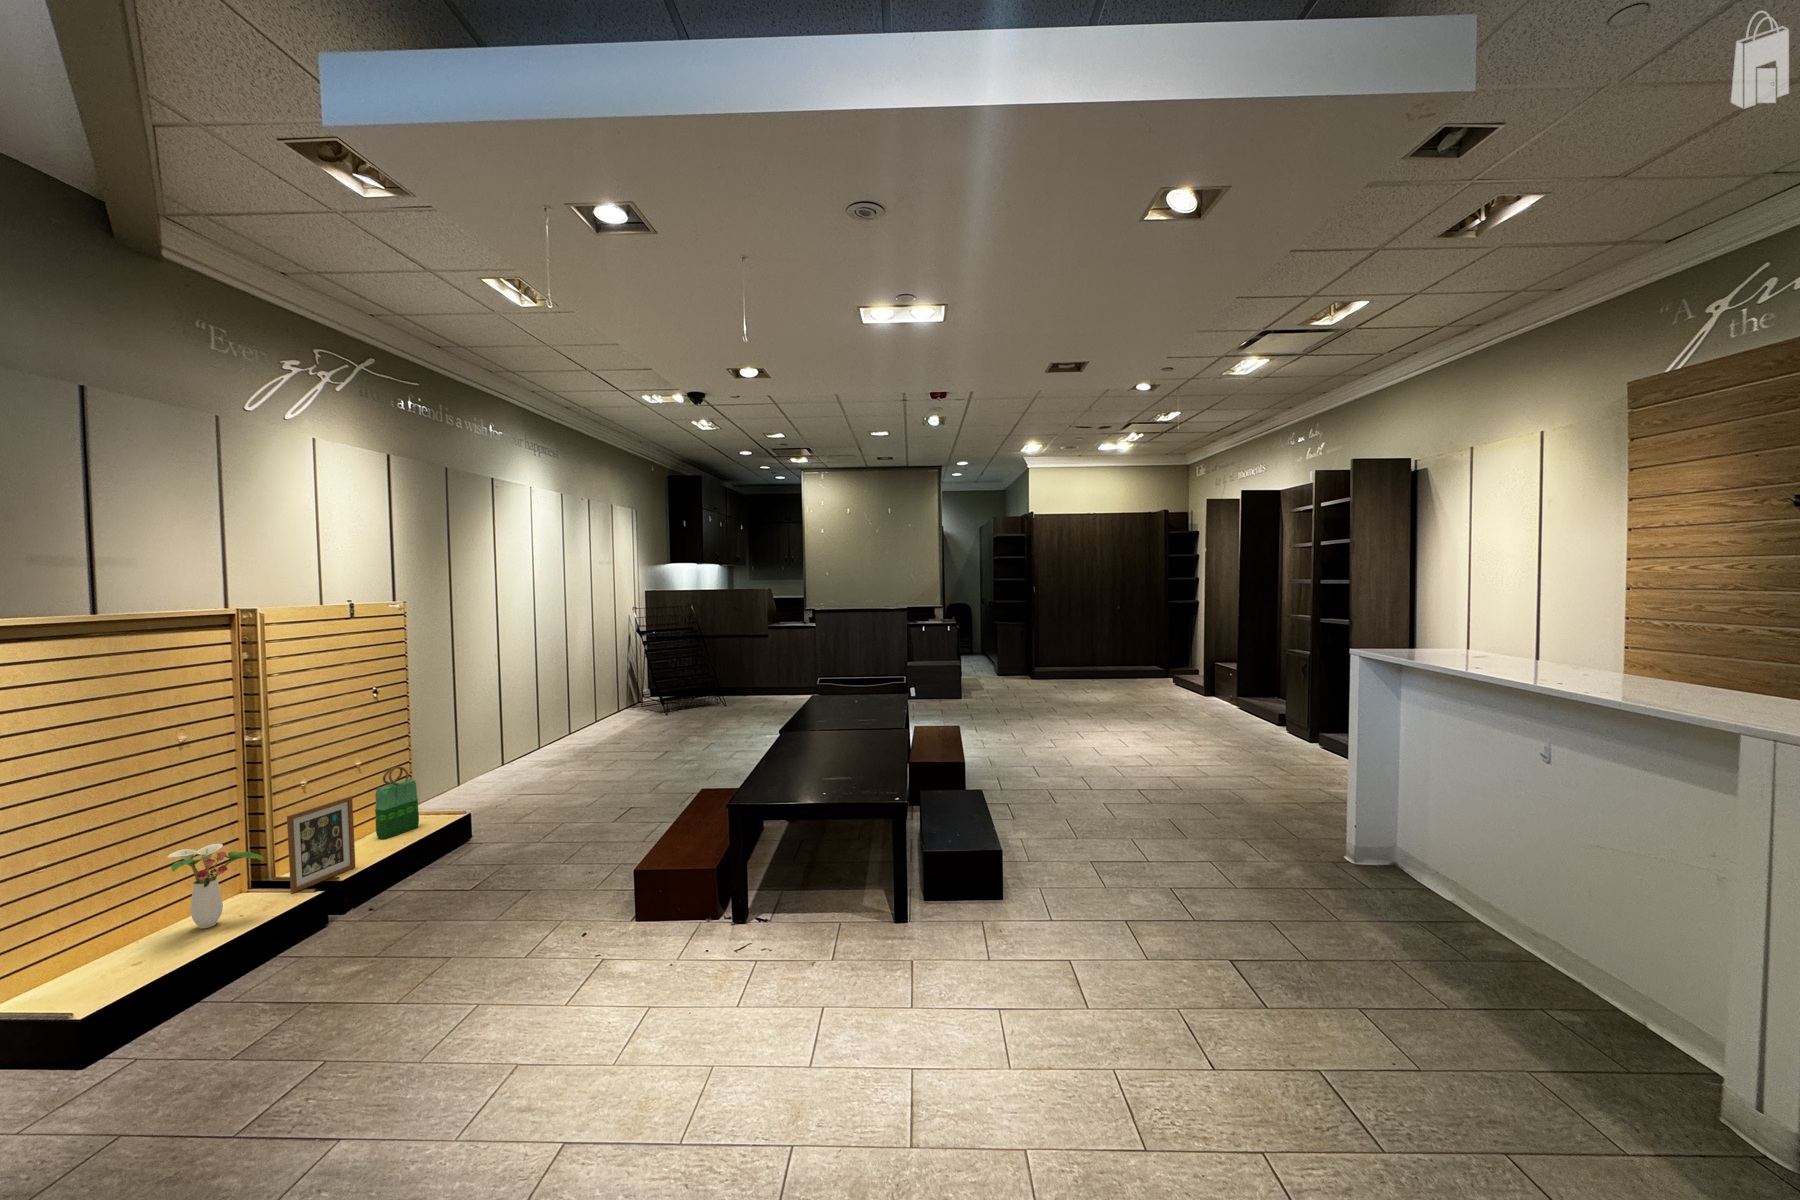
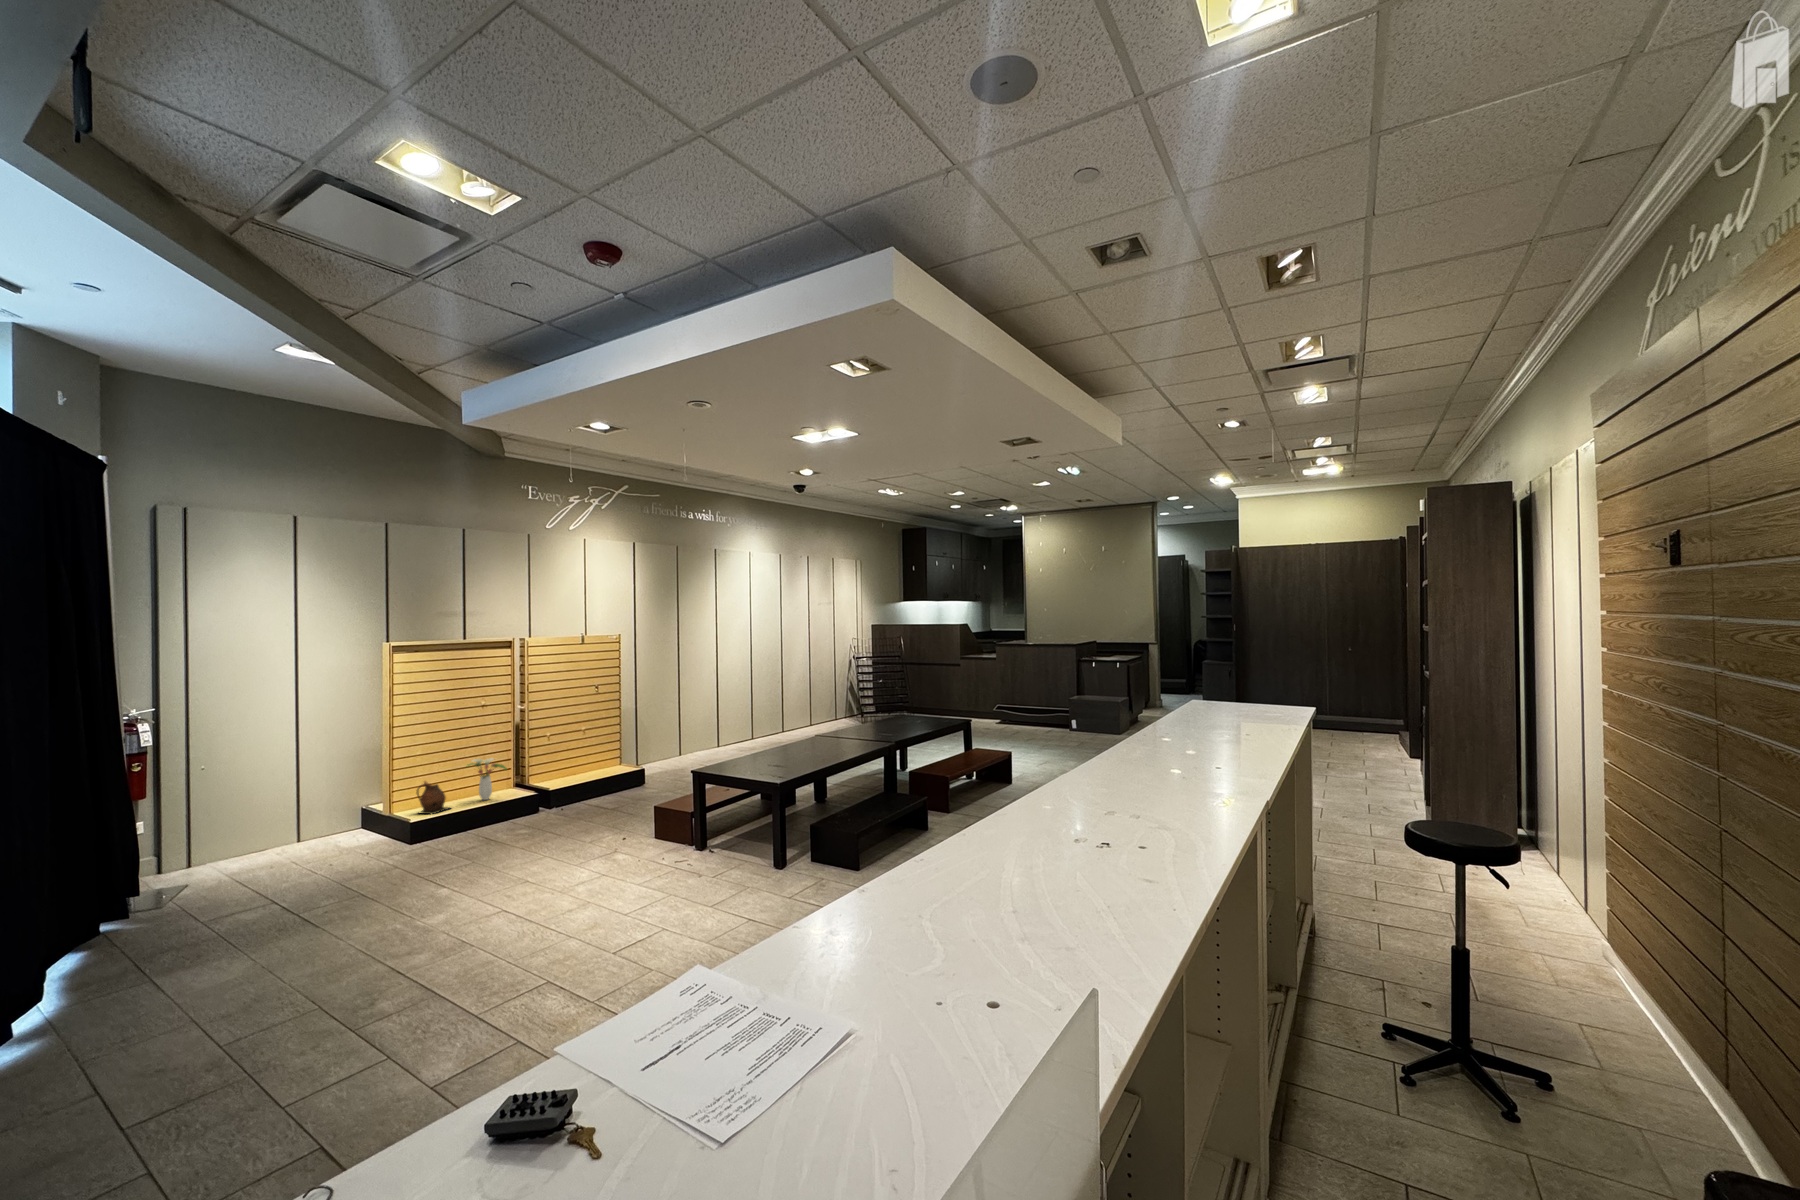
tote bag: present [375,767,419,839] -> none [590,734,615,776]
picture frame: present [287,796,356,893] -> none [527,745,563,793]
ceramic pitcher: none [50,920,147,995] -> present [417,781,451,814]

